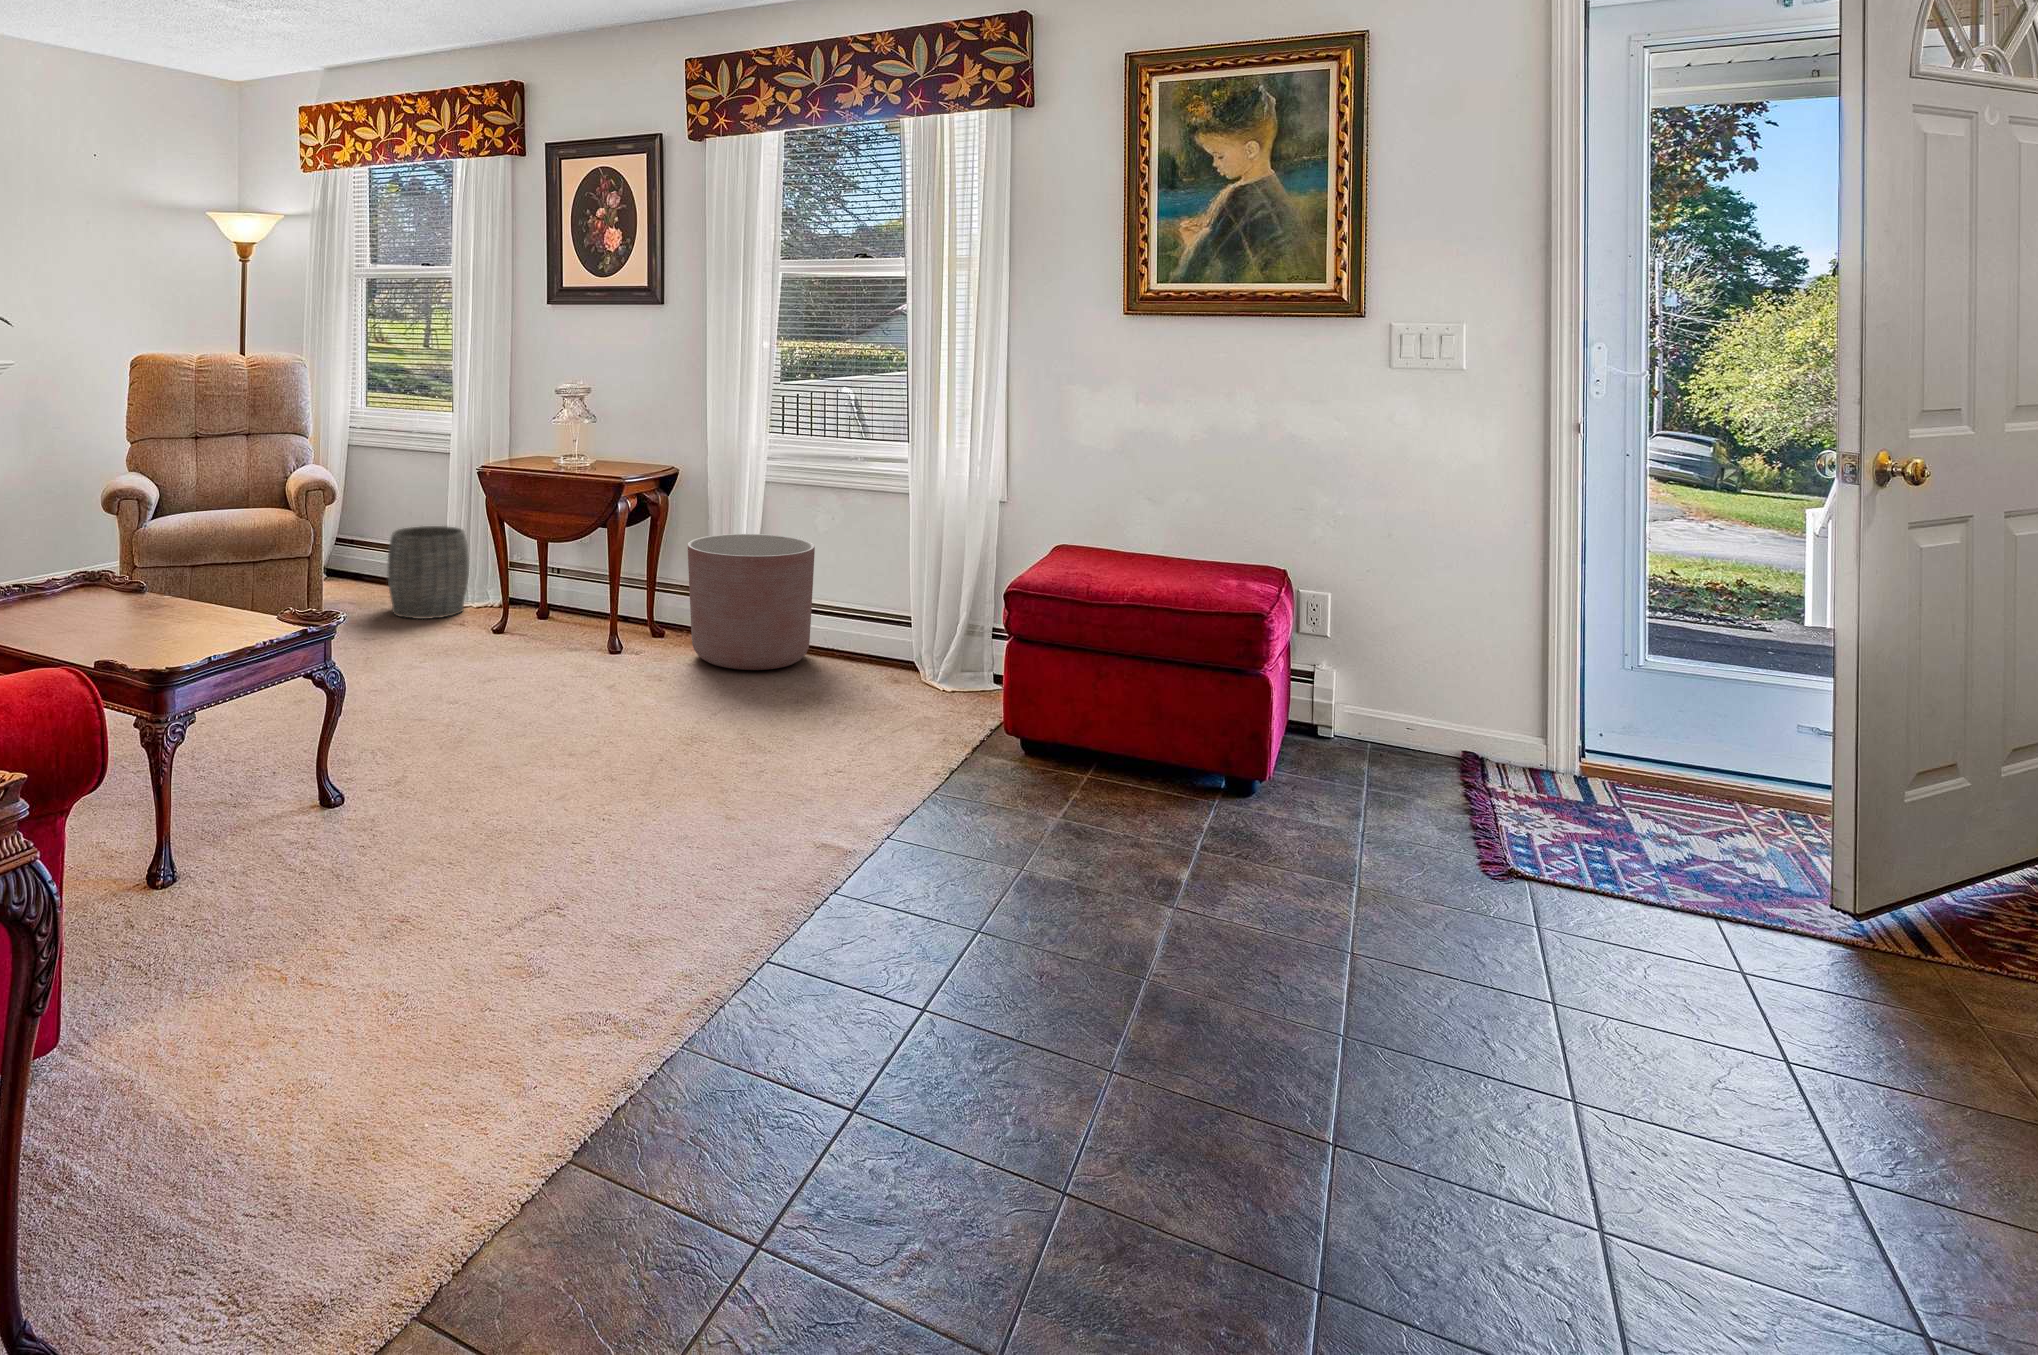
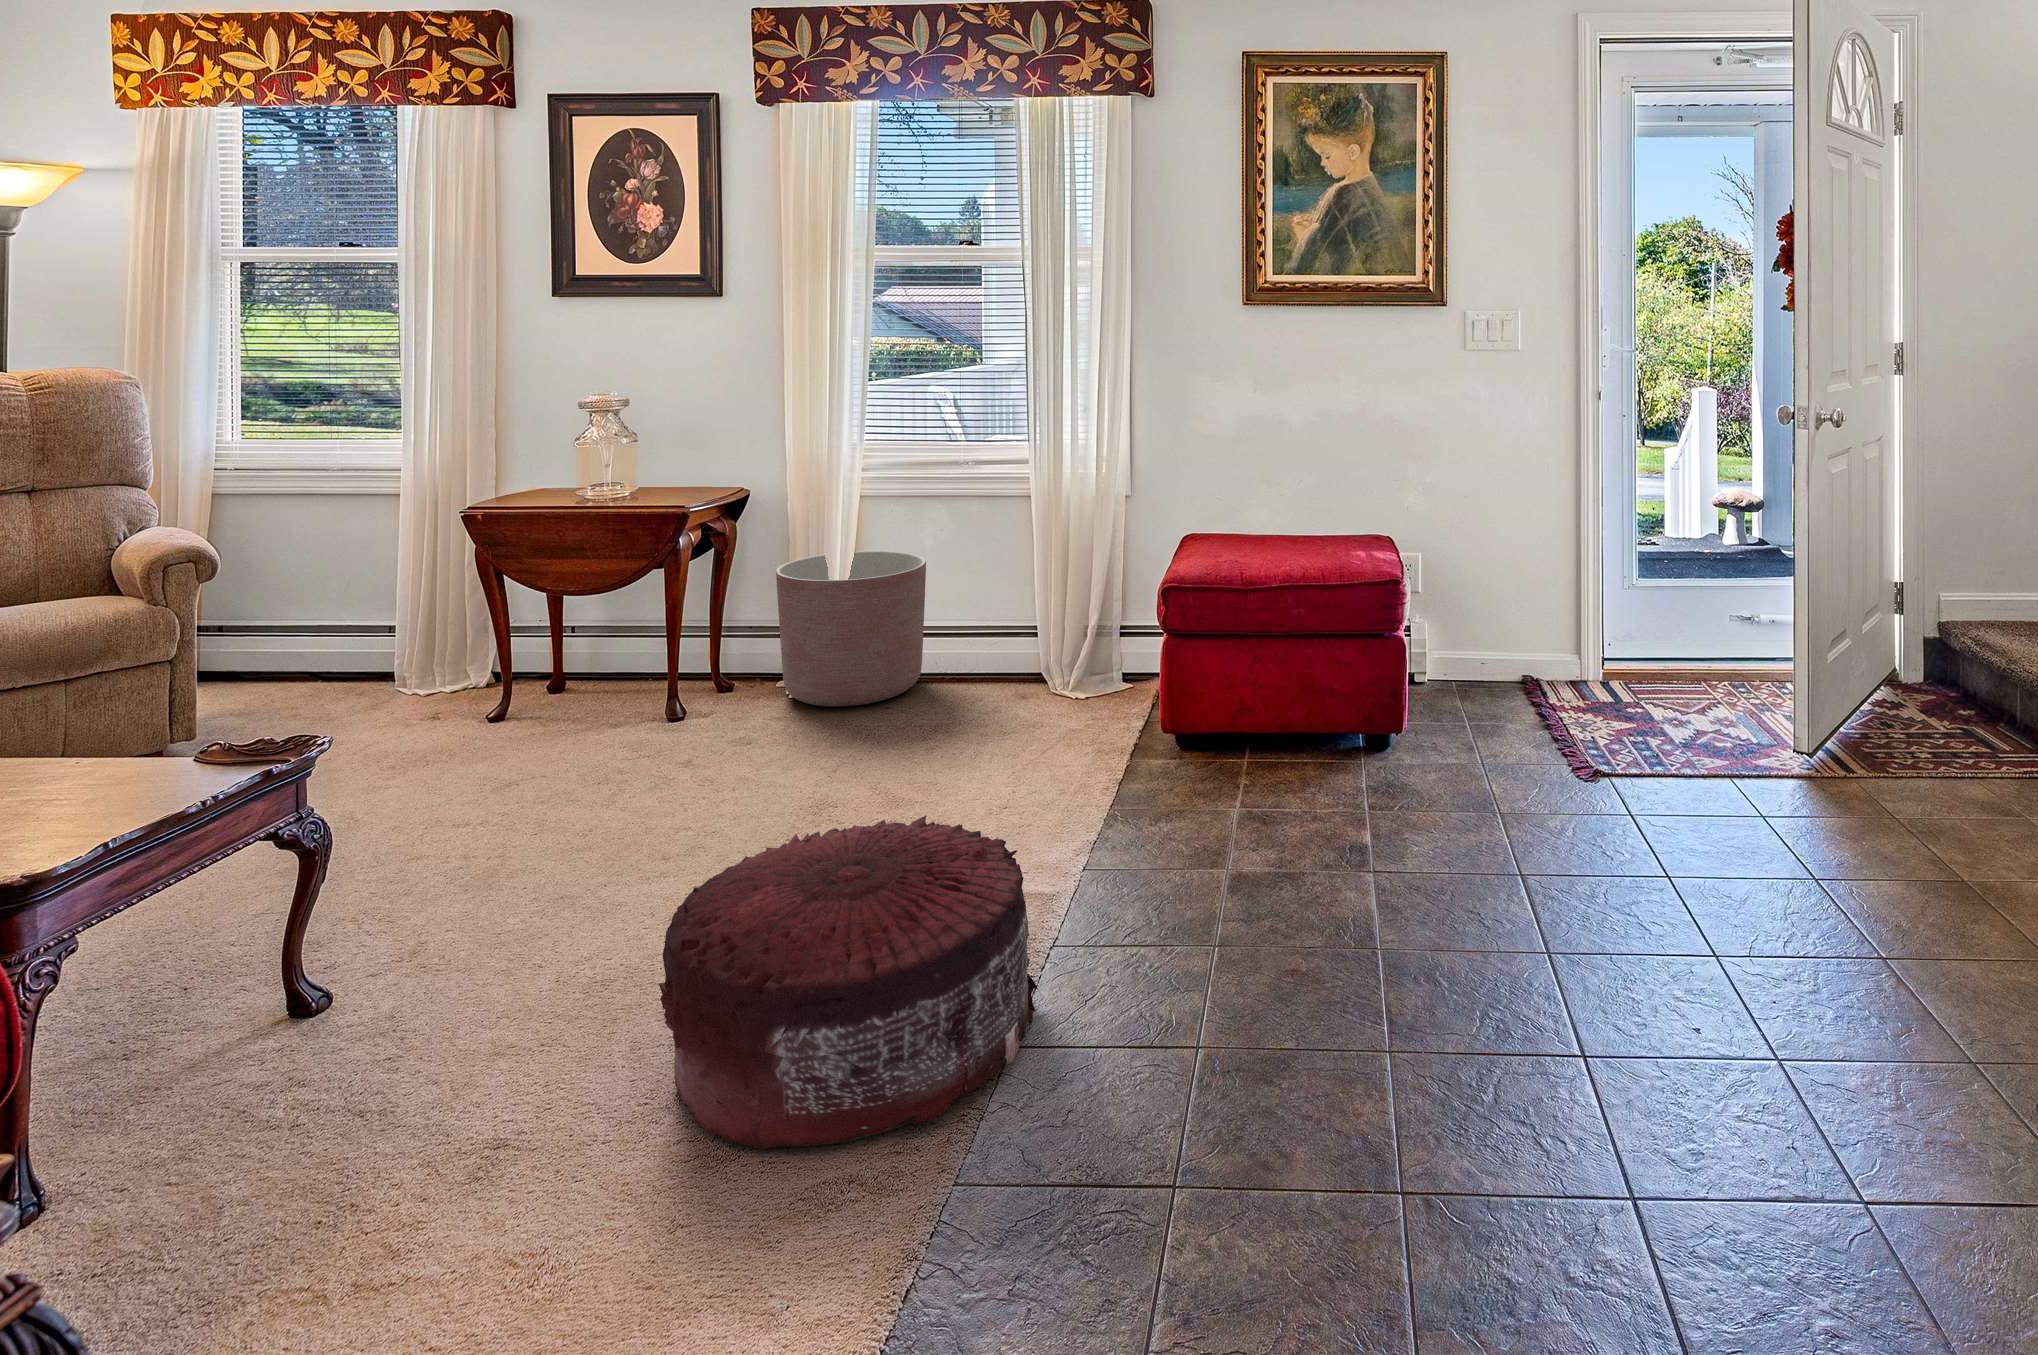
woven basket: present [388,526,469,619] -> none [319,582,446,709]
pouf: none [458,745,769,1003] -> present [659,816,1038,1149]

